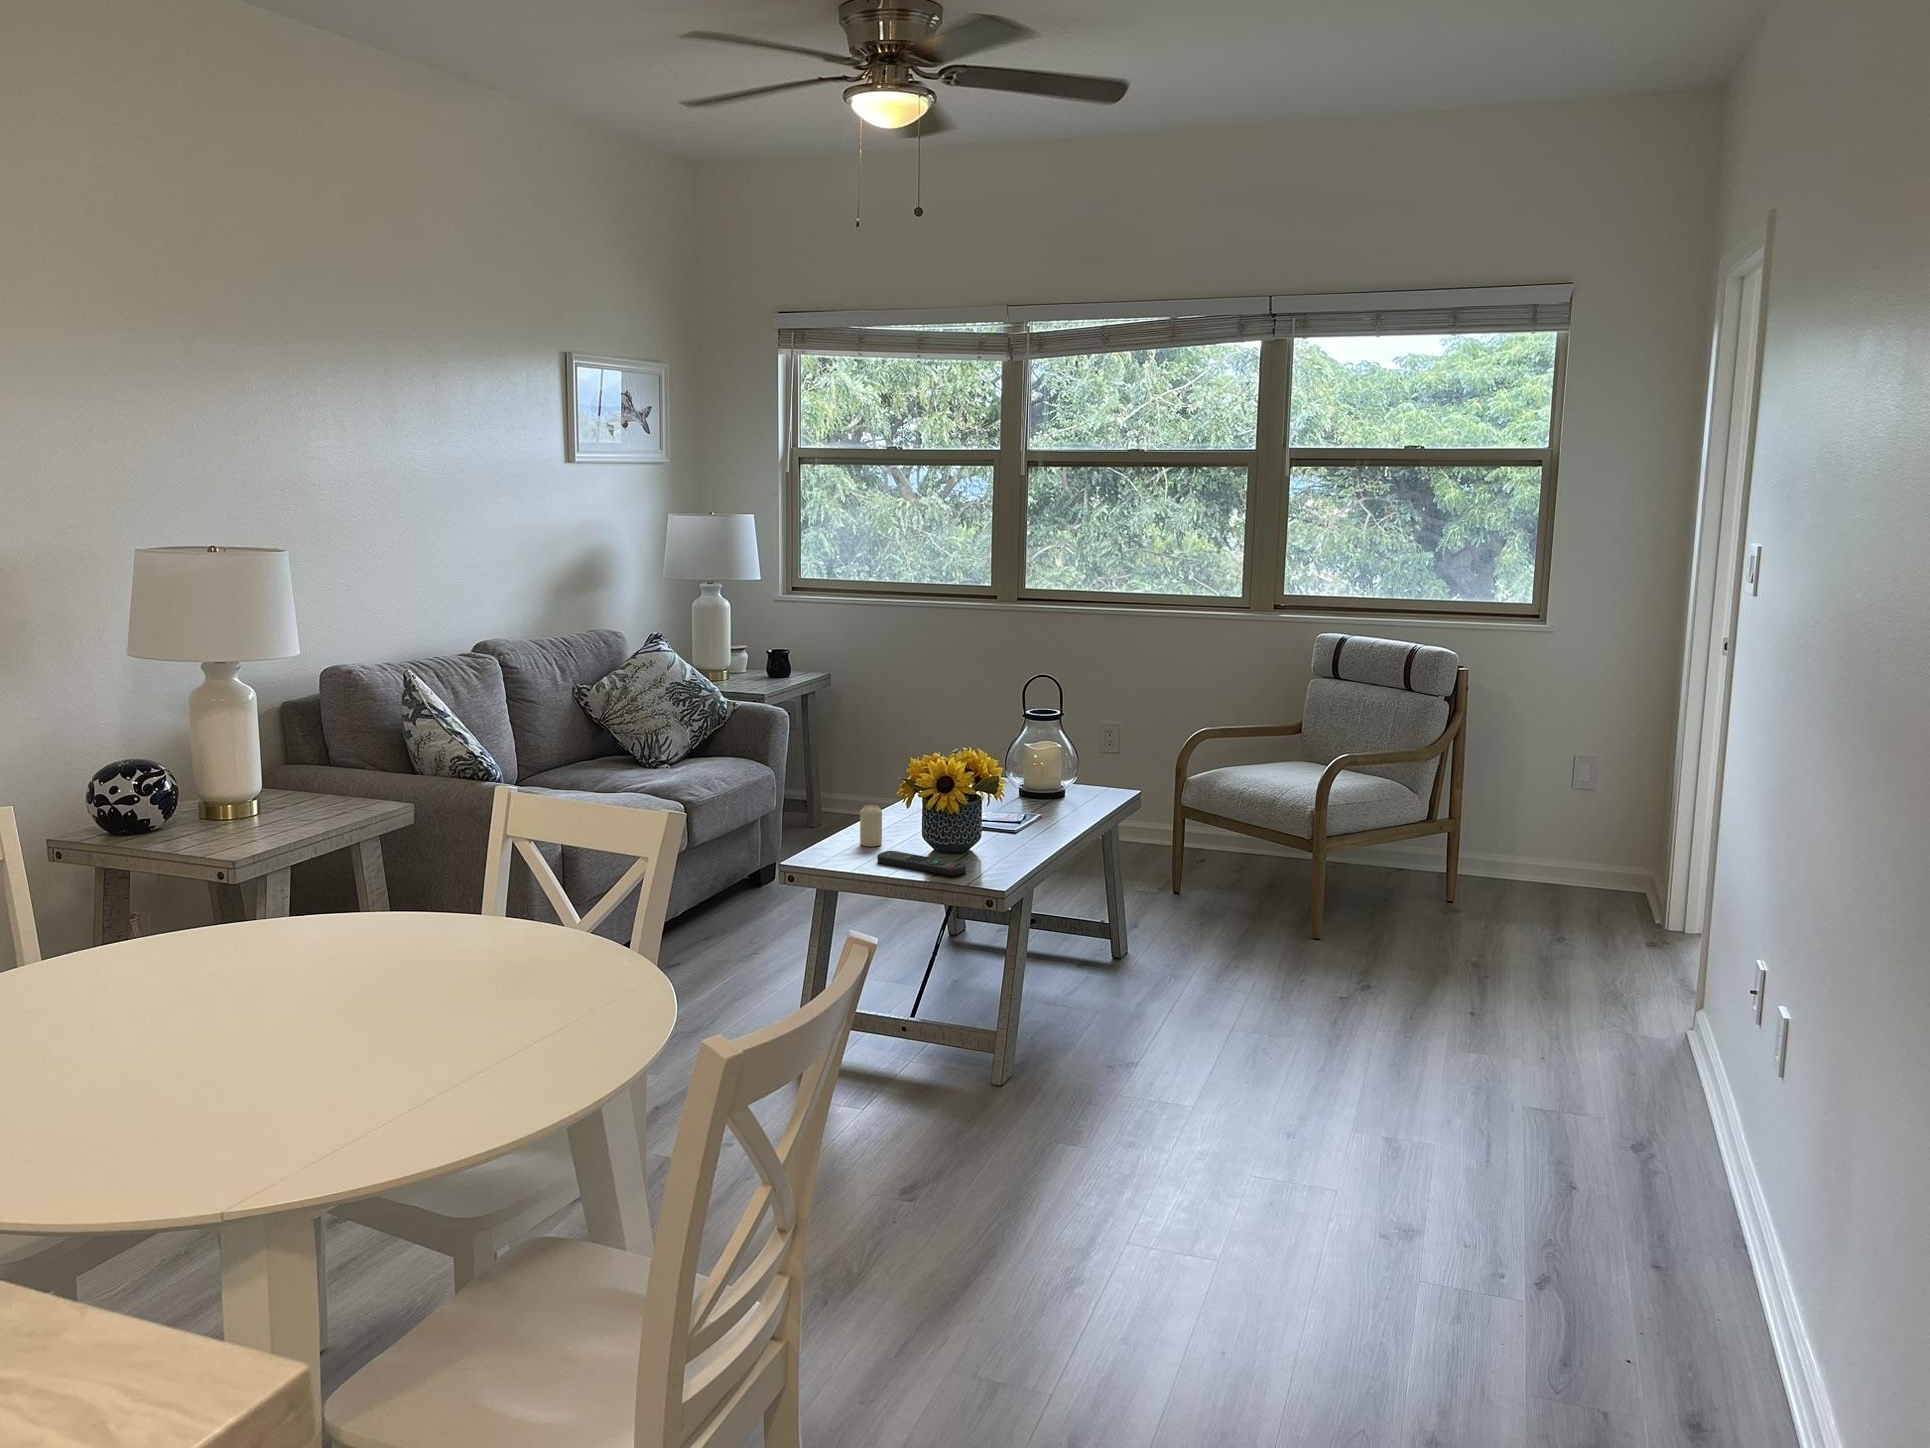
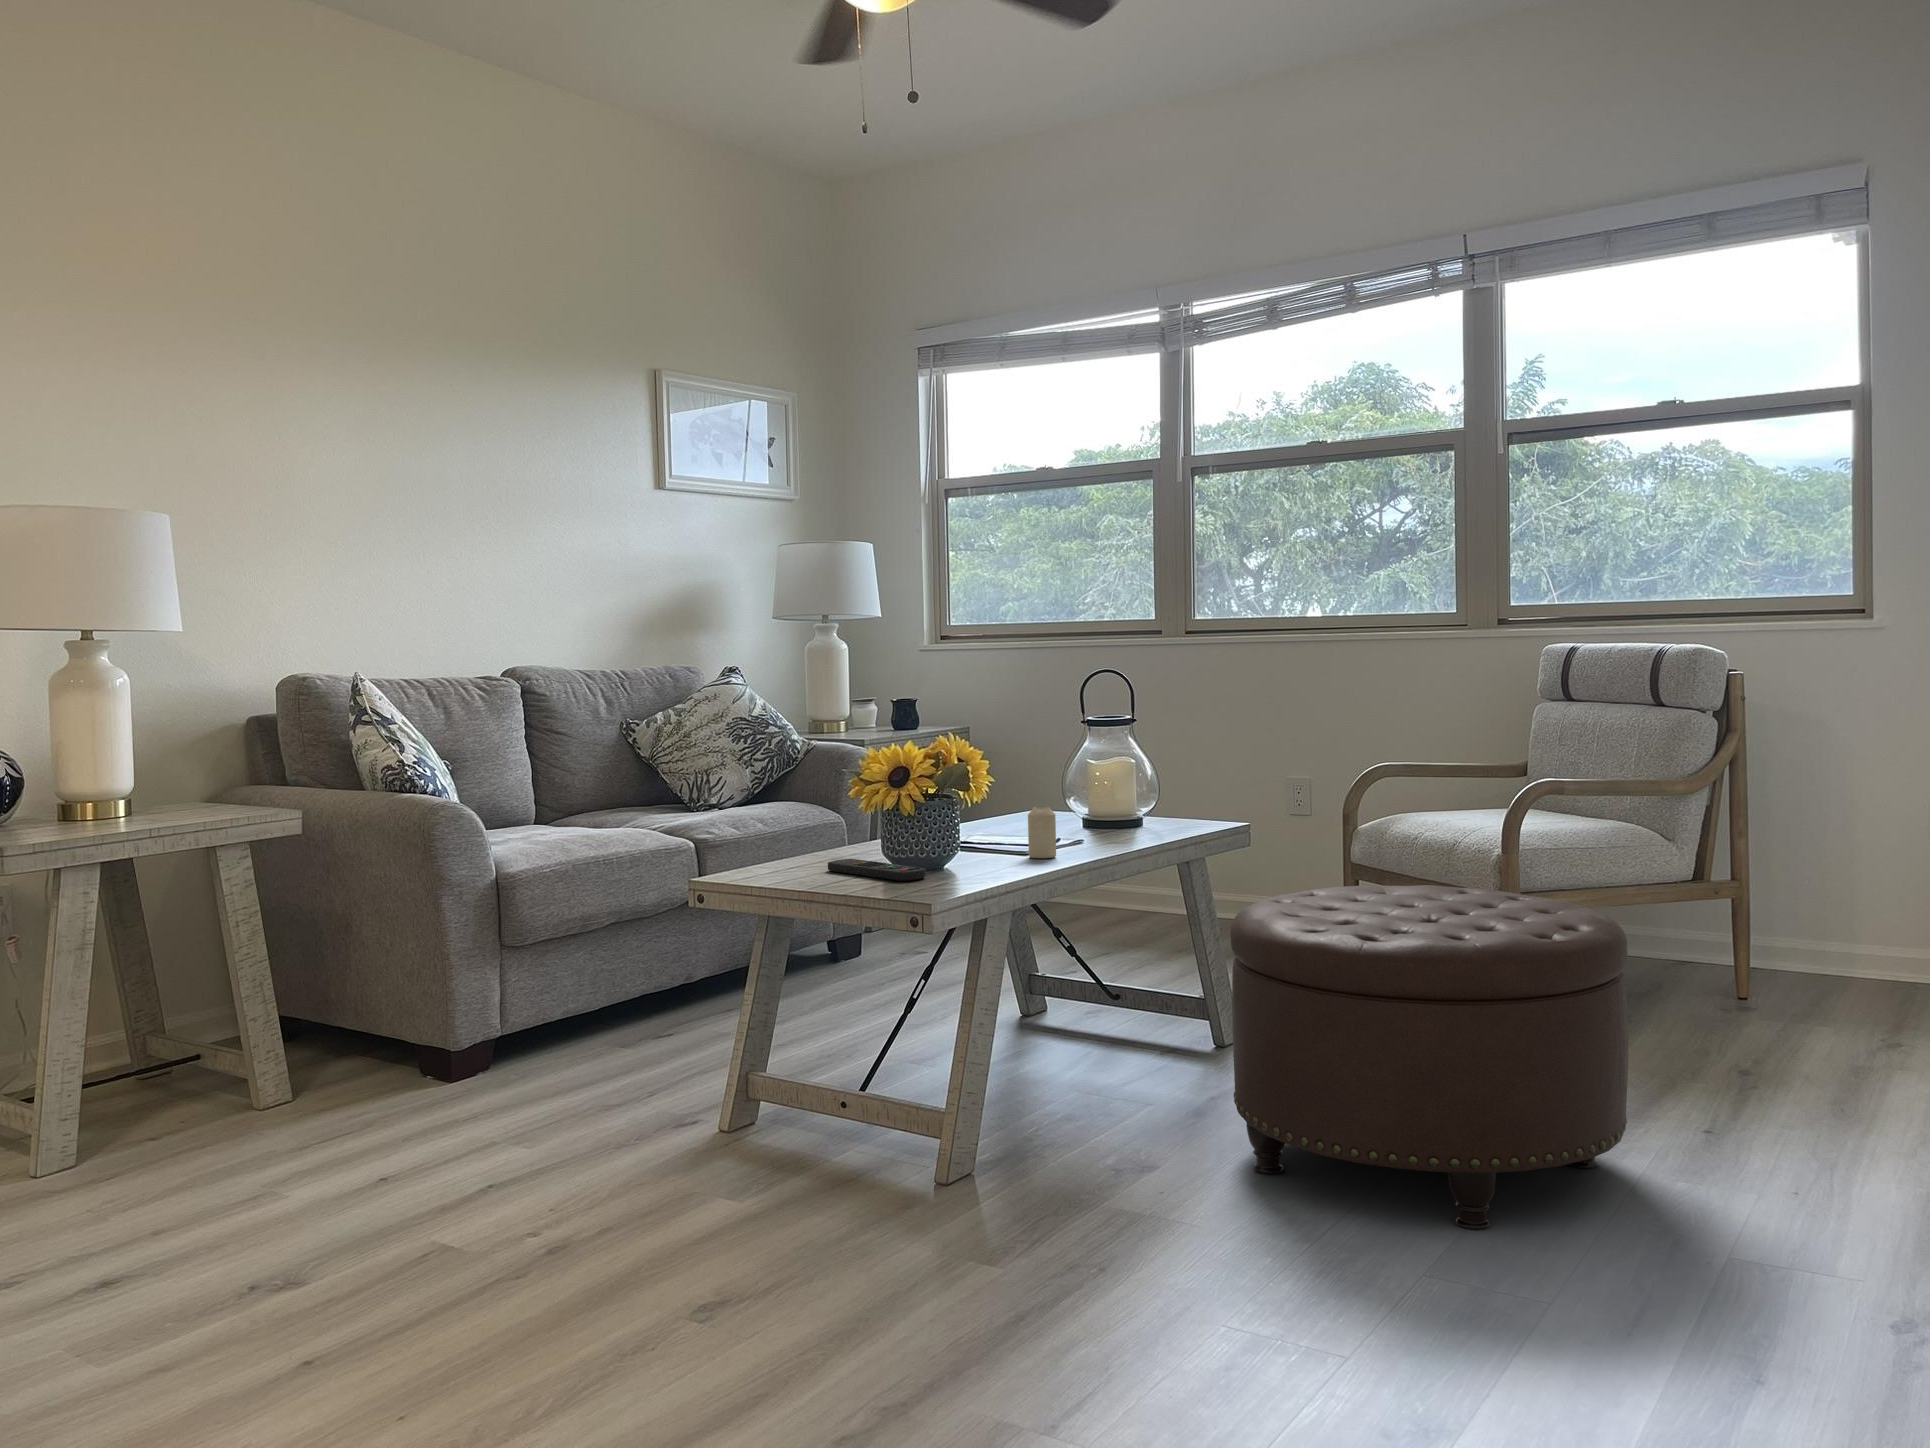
candle: present [860,804,882,846] -> present [1028,806,1056,858]
ottoman: none [1198,863,1485,1125] -> present [1231,885,1628,1230]

